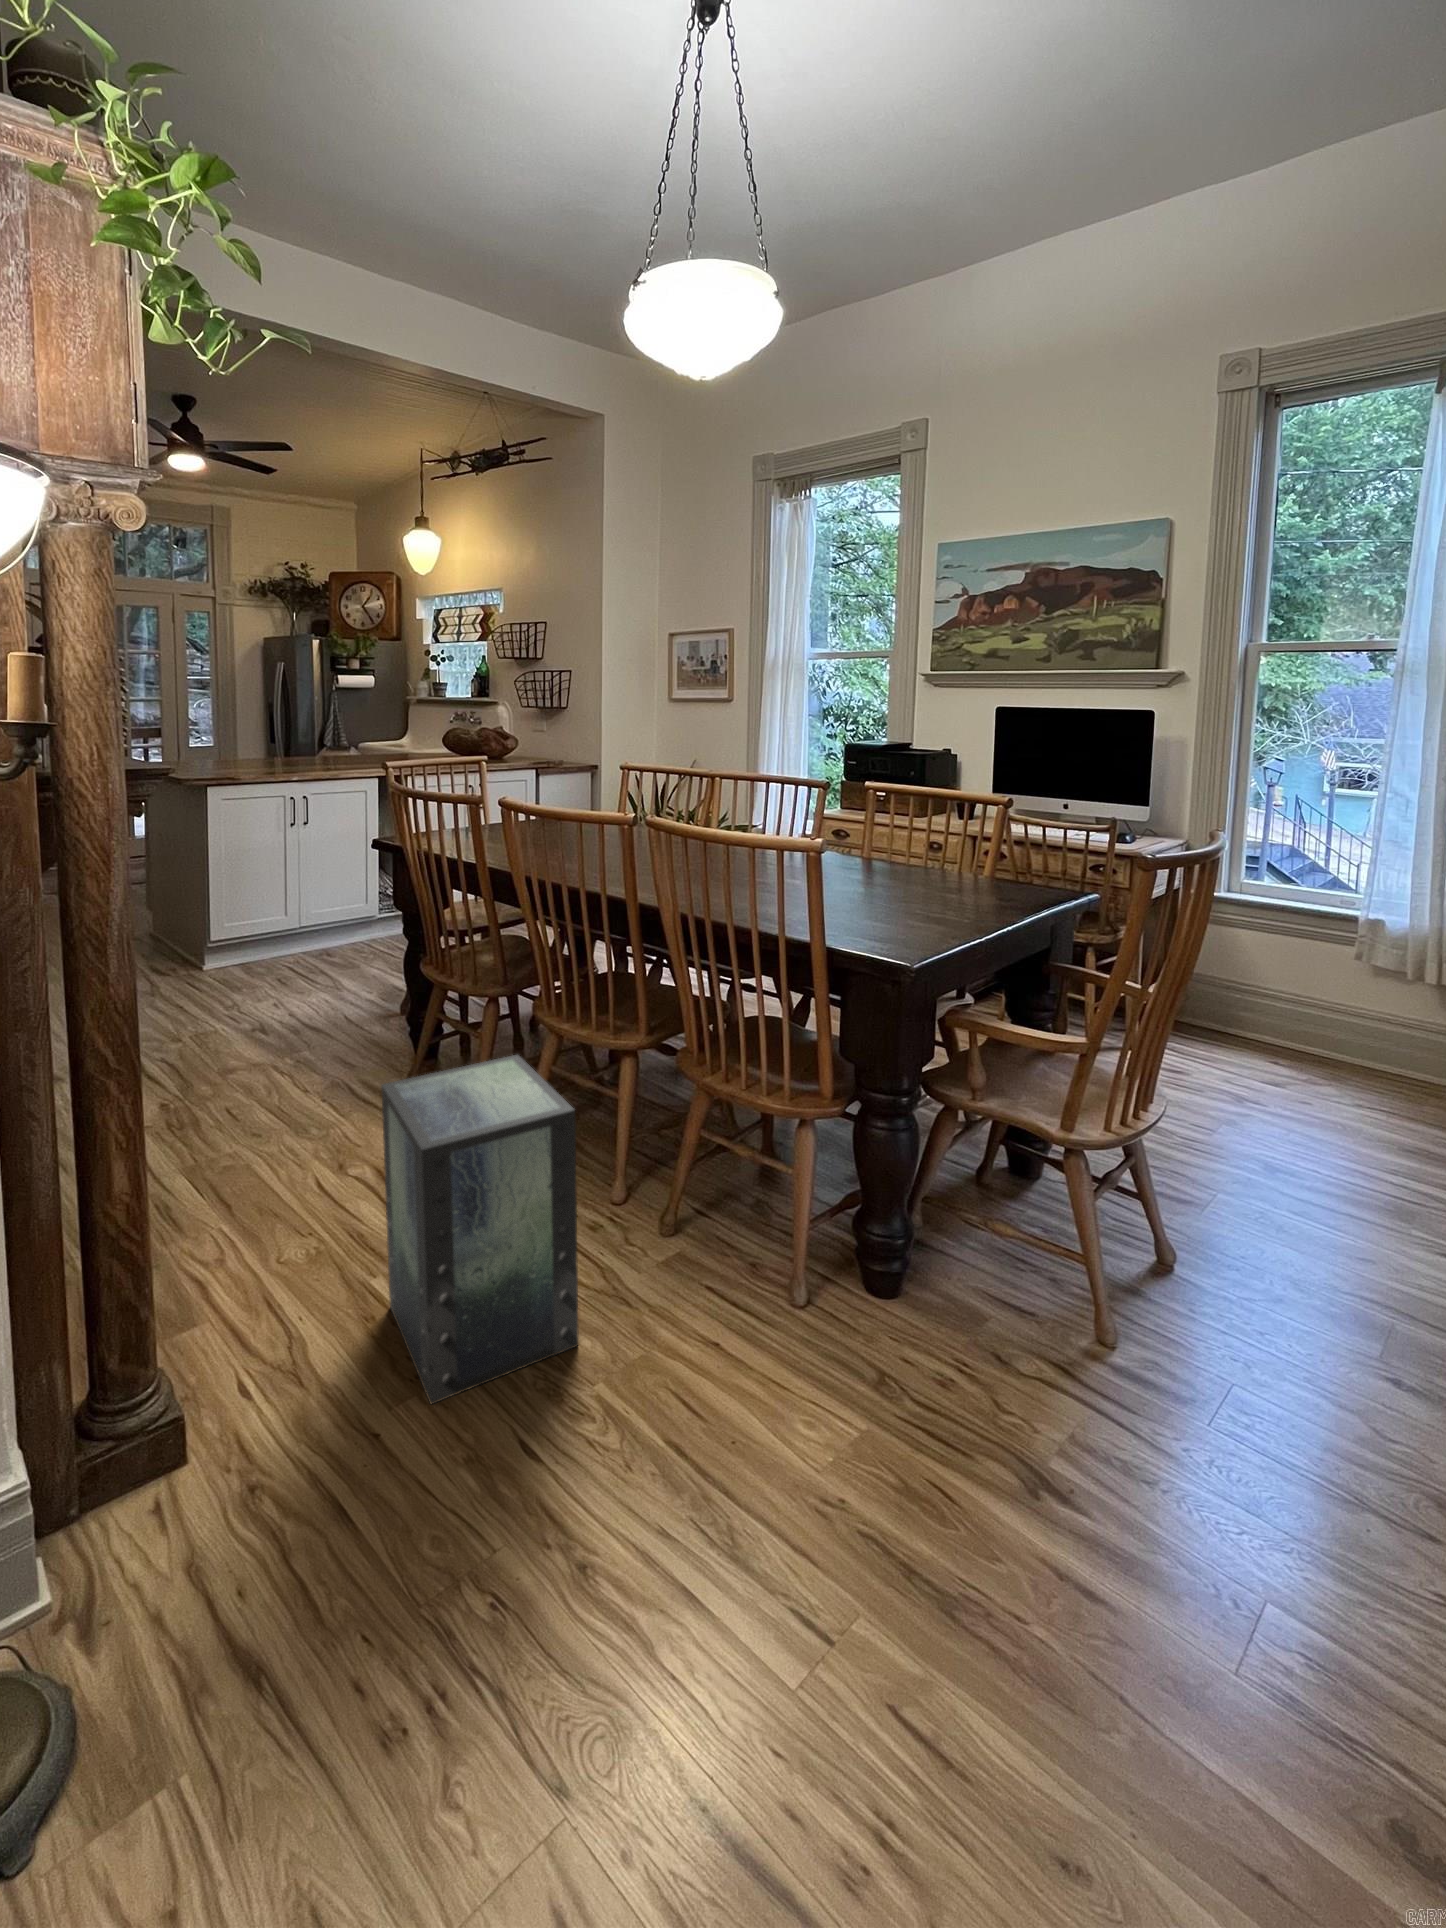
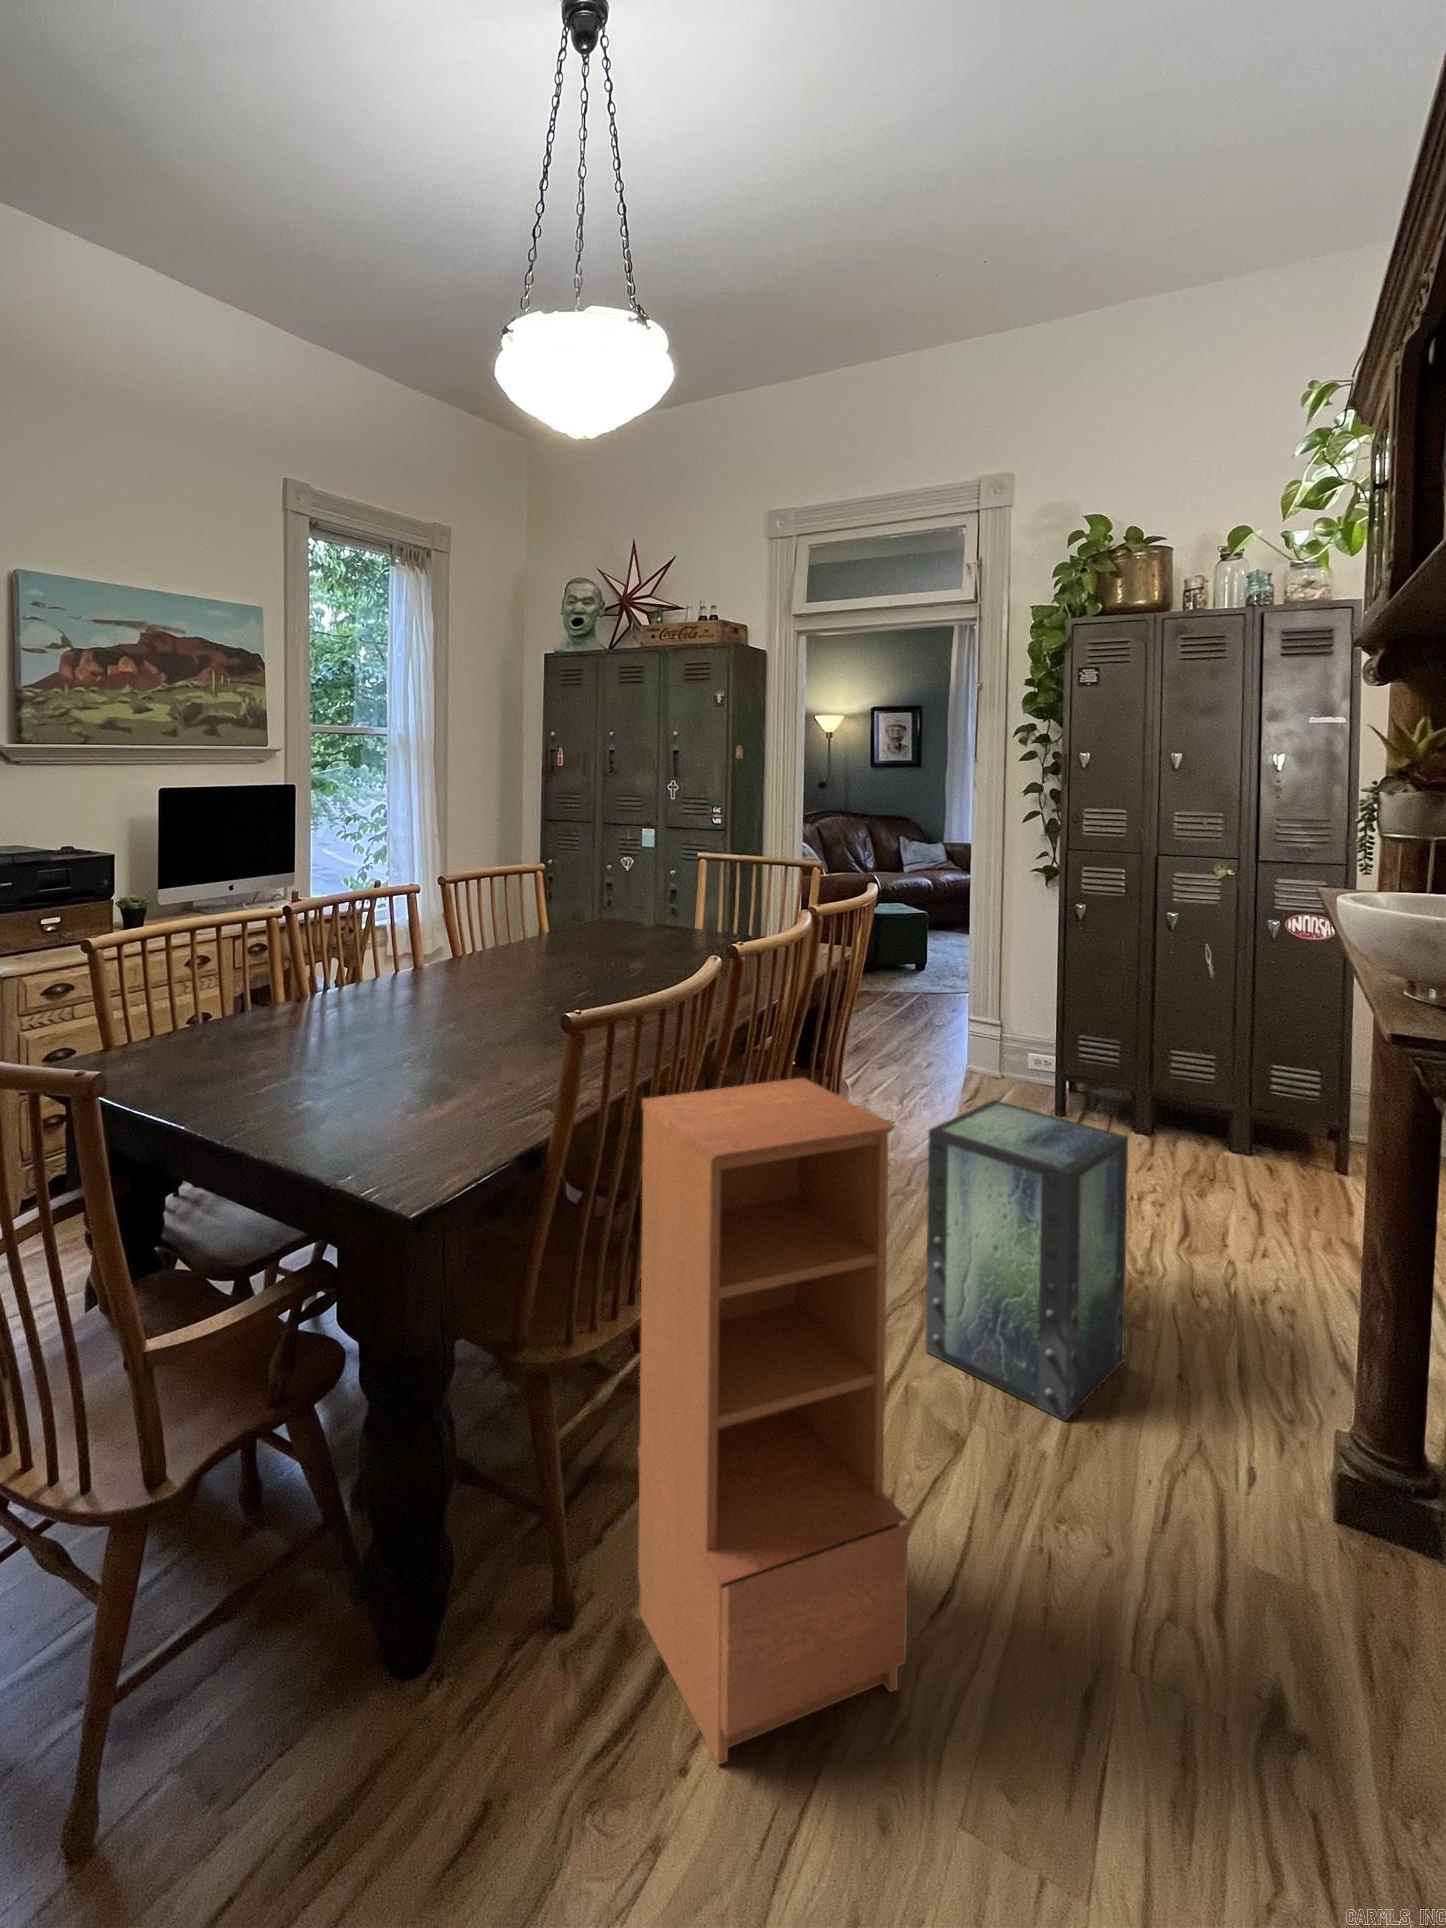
bookcase: none [281,856,393,1157] -> present [638,1078,908,1764]

